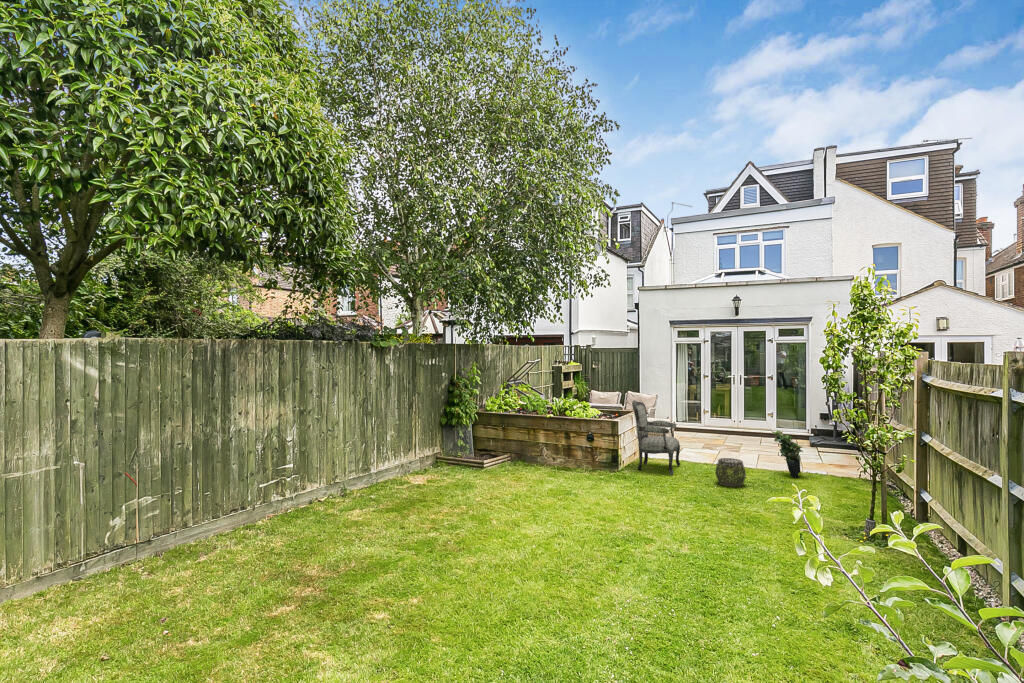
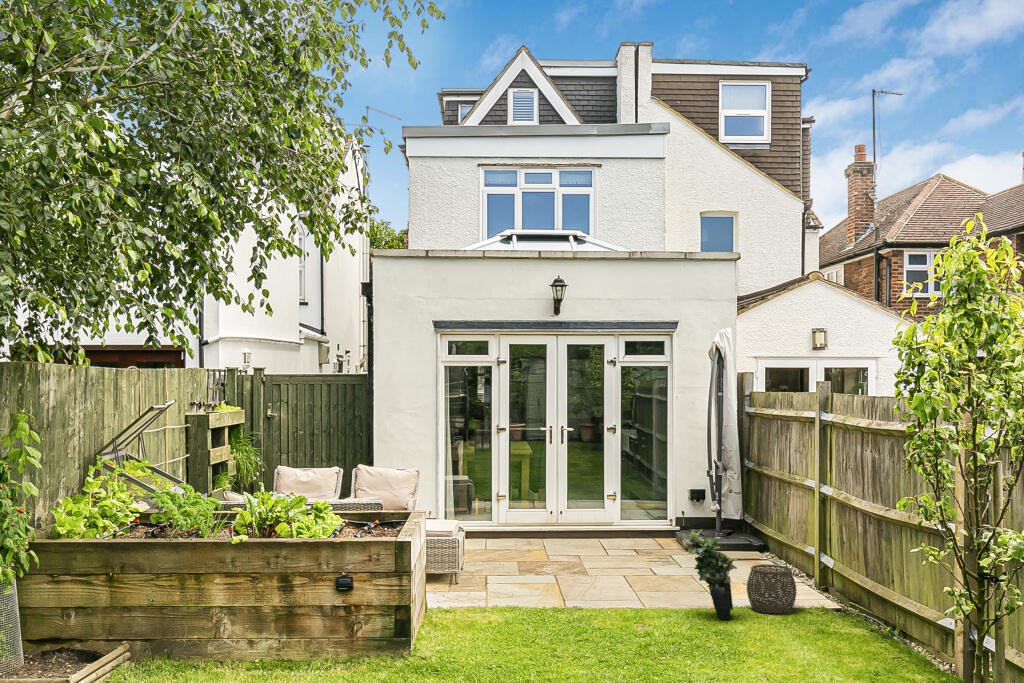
armchair: present [632,400,681,475] -> none [426,489,521,647]
woven basket: present [716,458,746,487] -> present [747,564,797,614]

